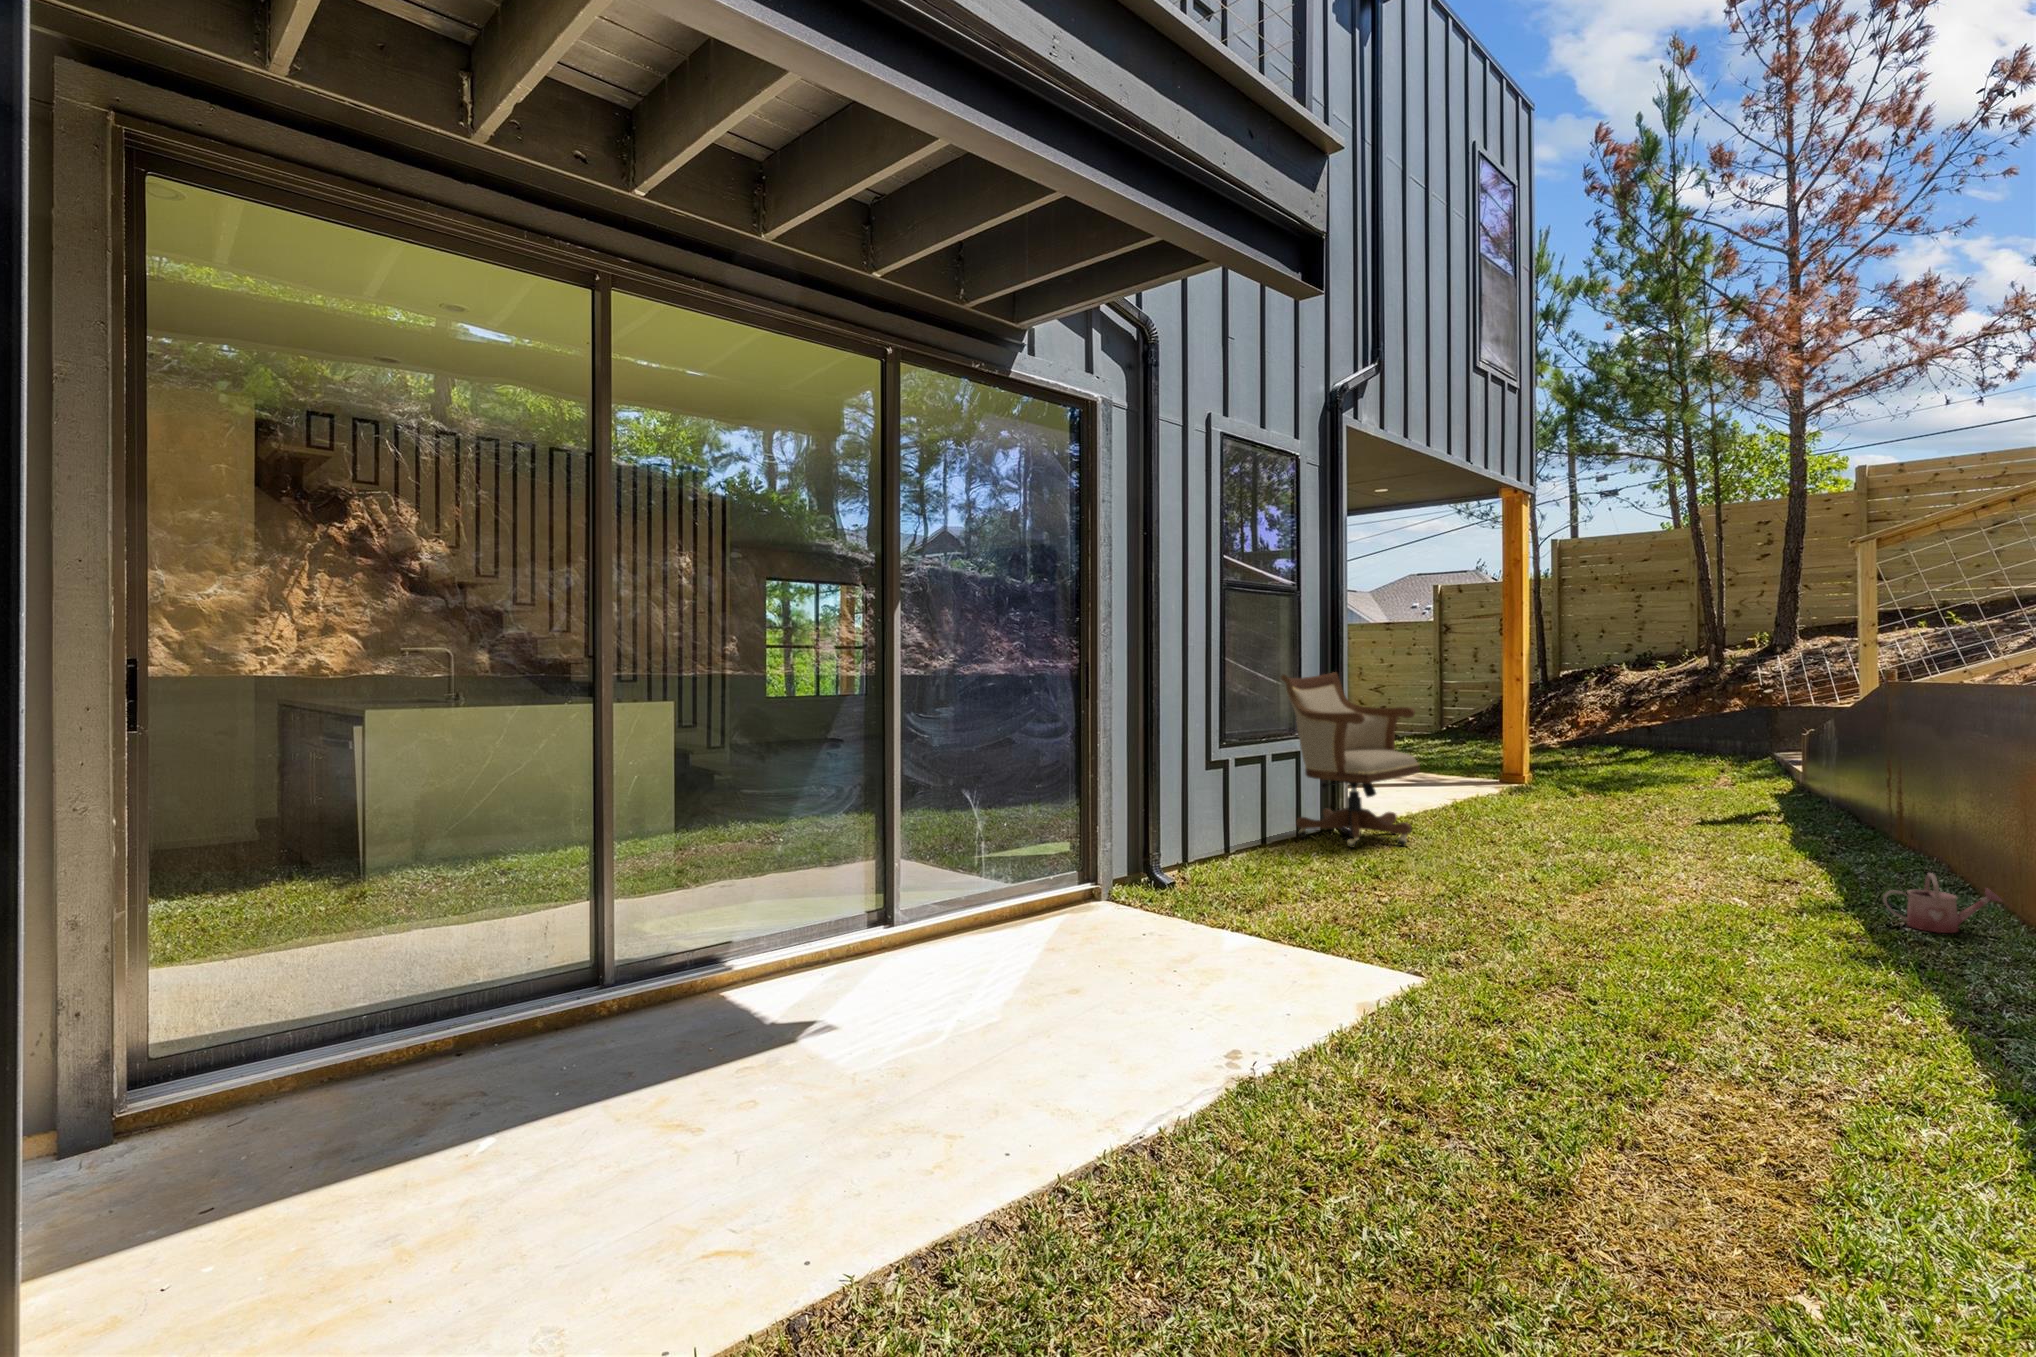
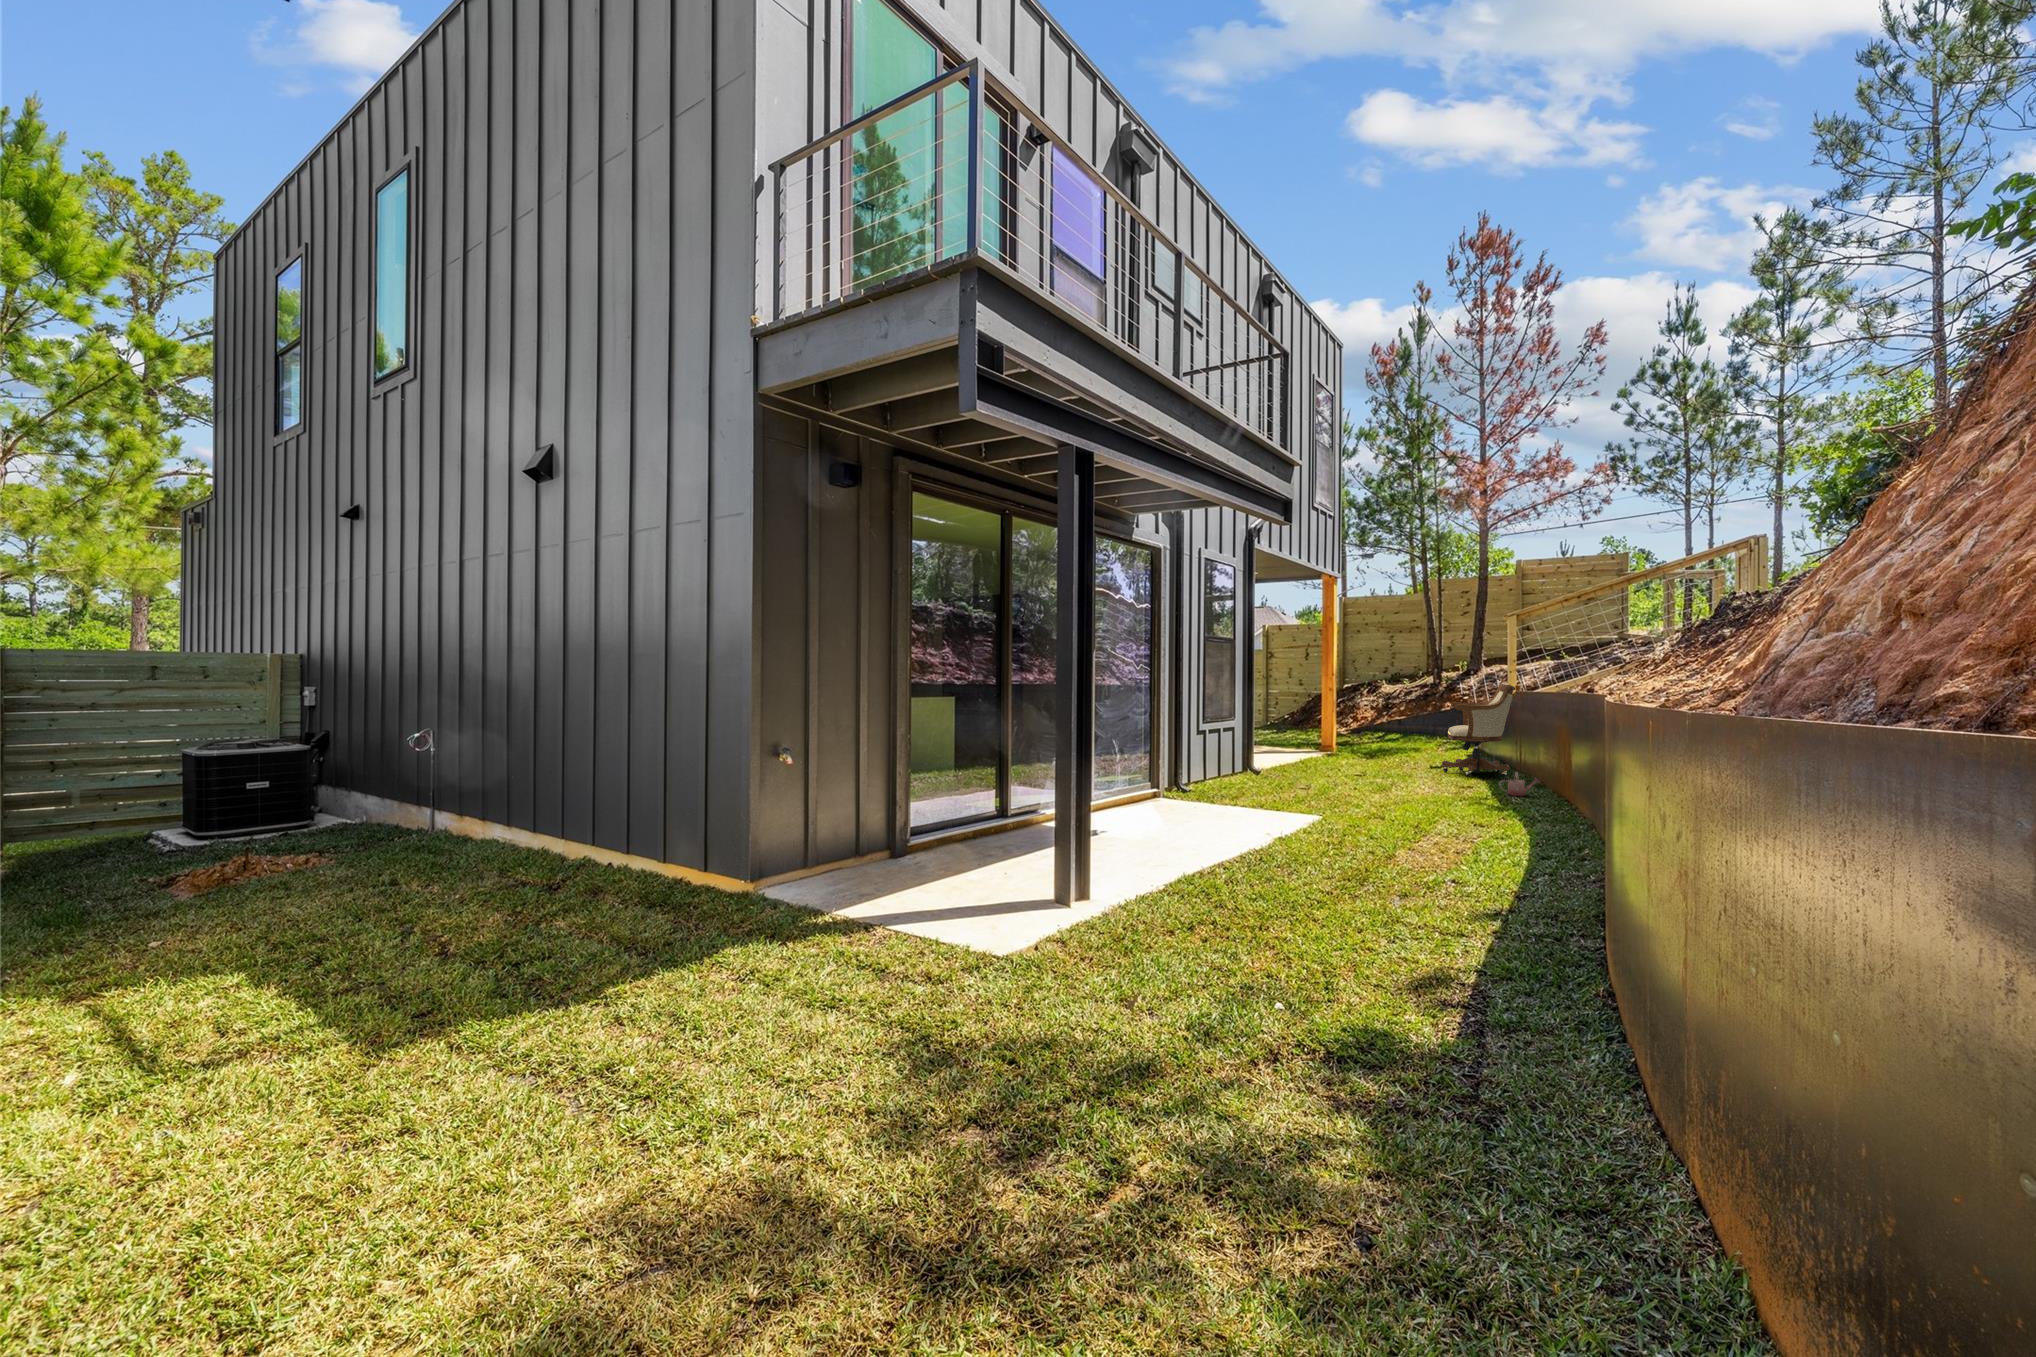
chair: present [1281,672,1420,848] -> present [1442,684,1515,777]

